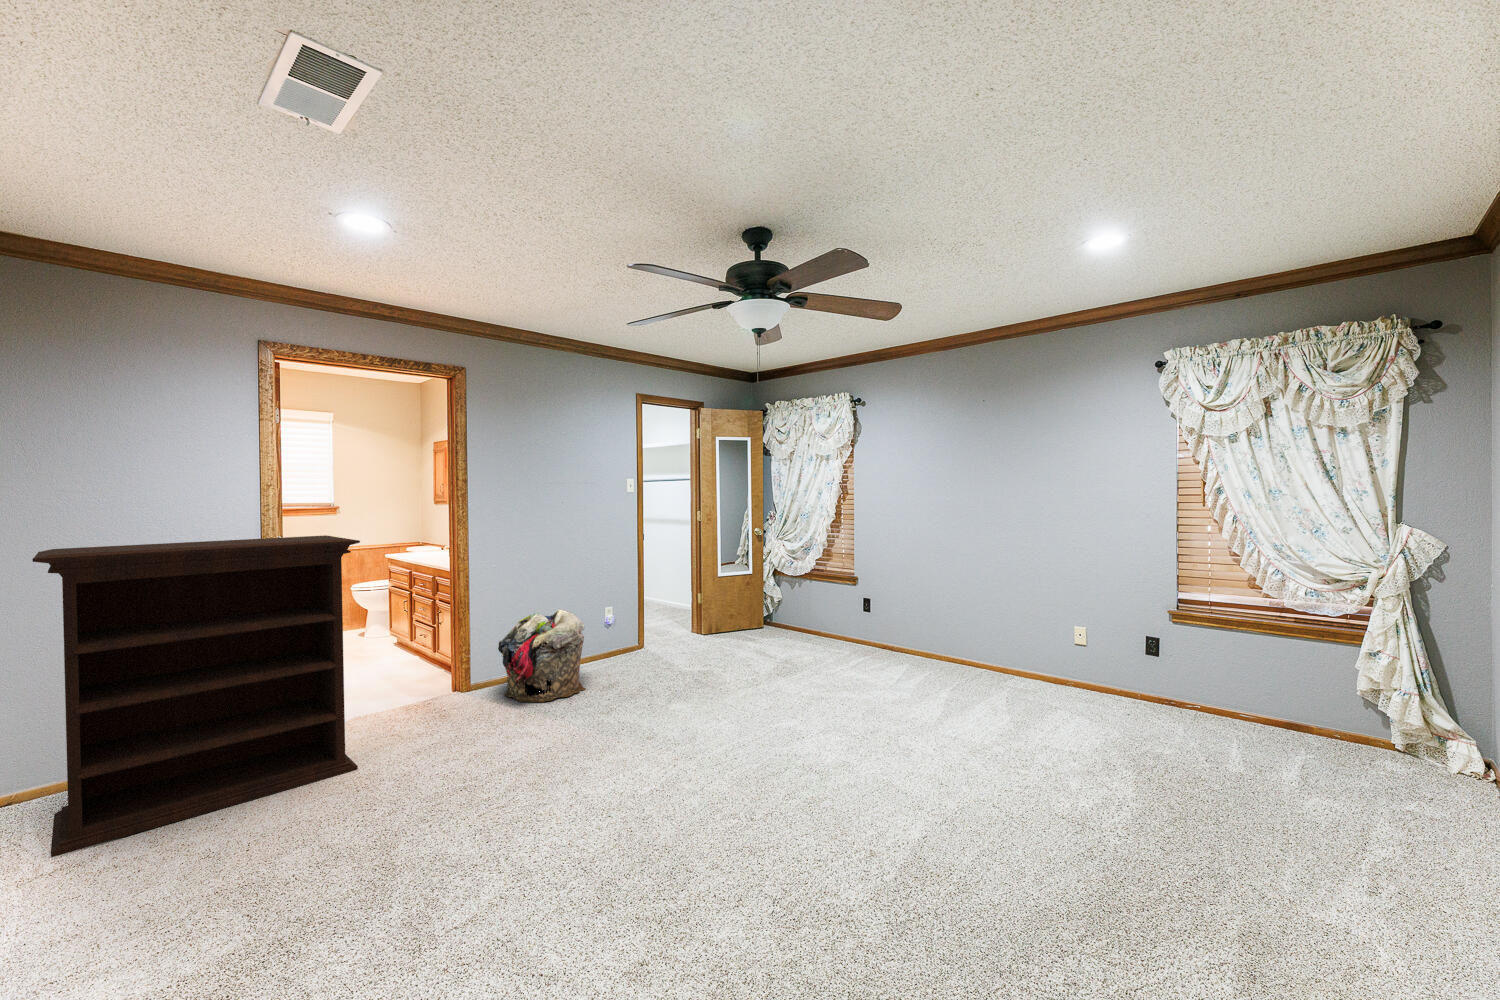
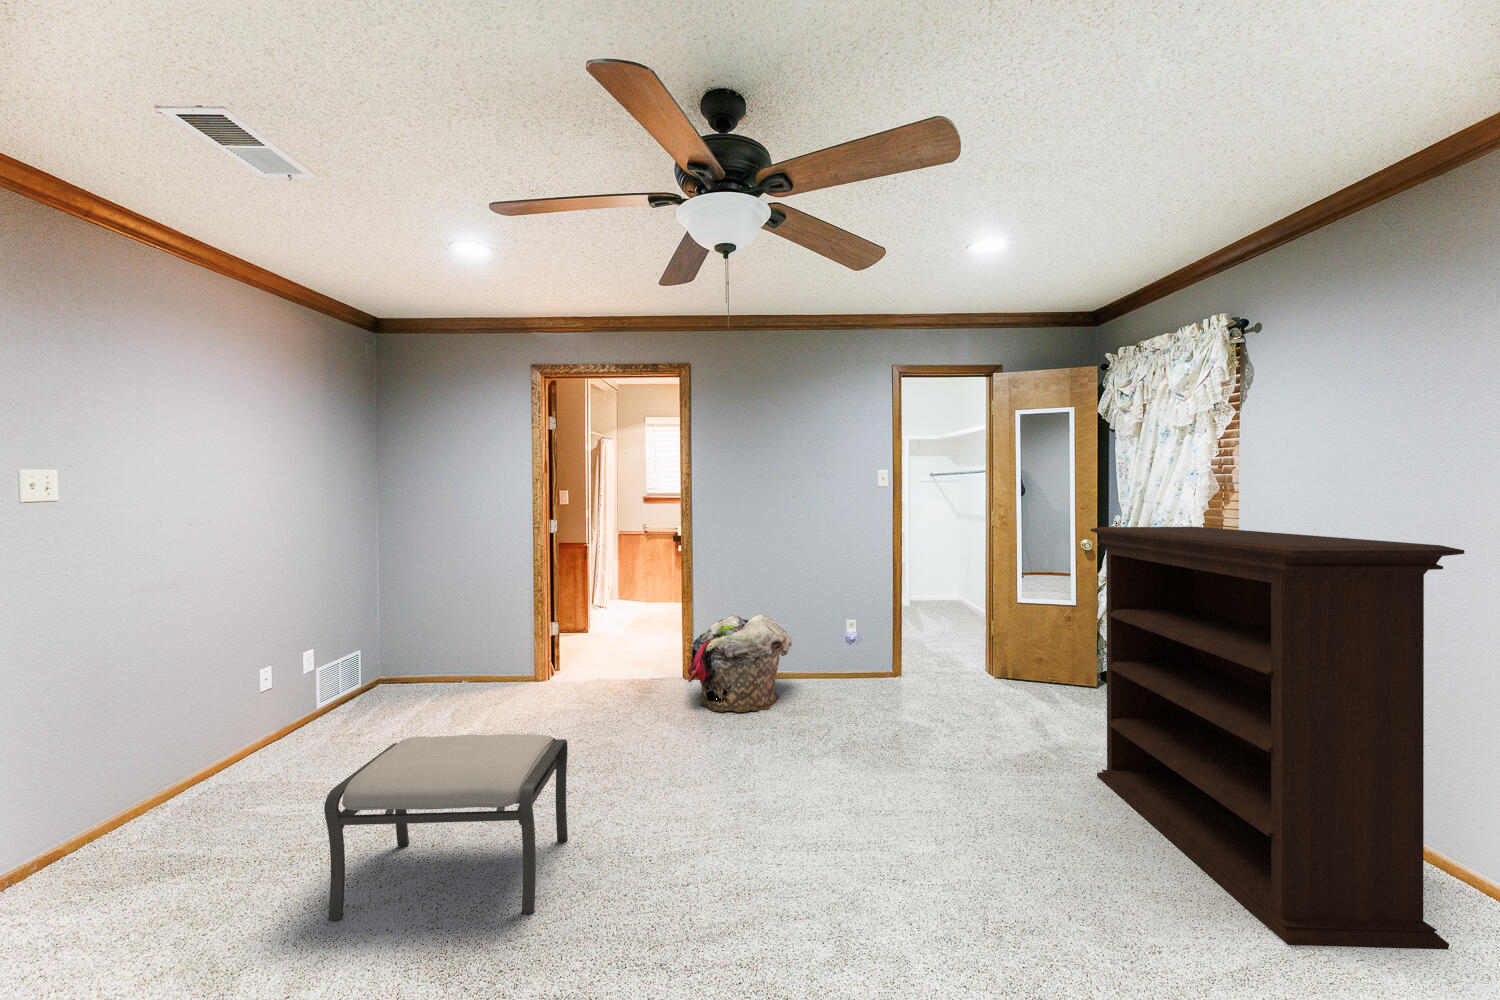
bookshelf: present [32,535,360,857] -> present [1091,527,1464,950]
ottoman: none [449,709,654,904] -> present [324,734,568,920]

